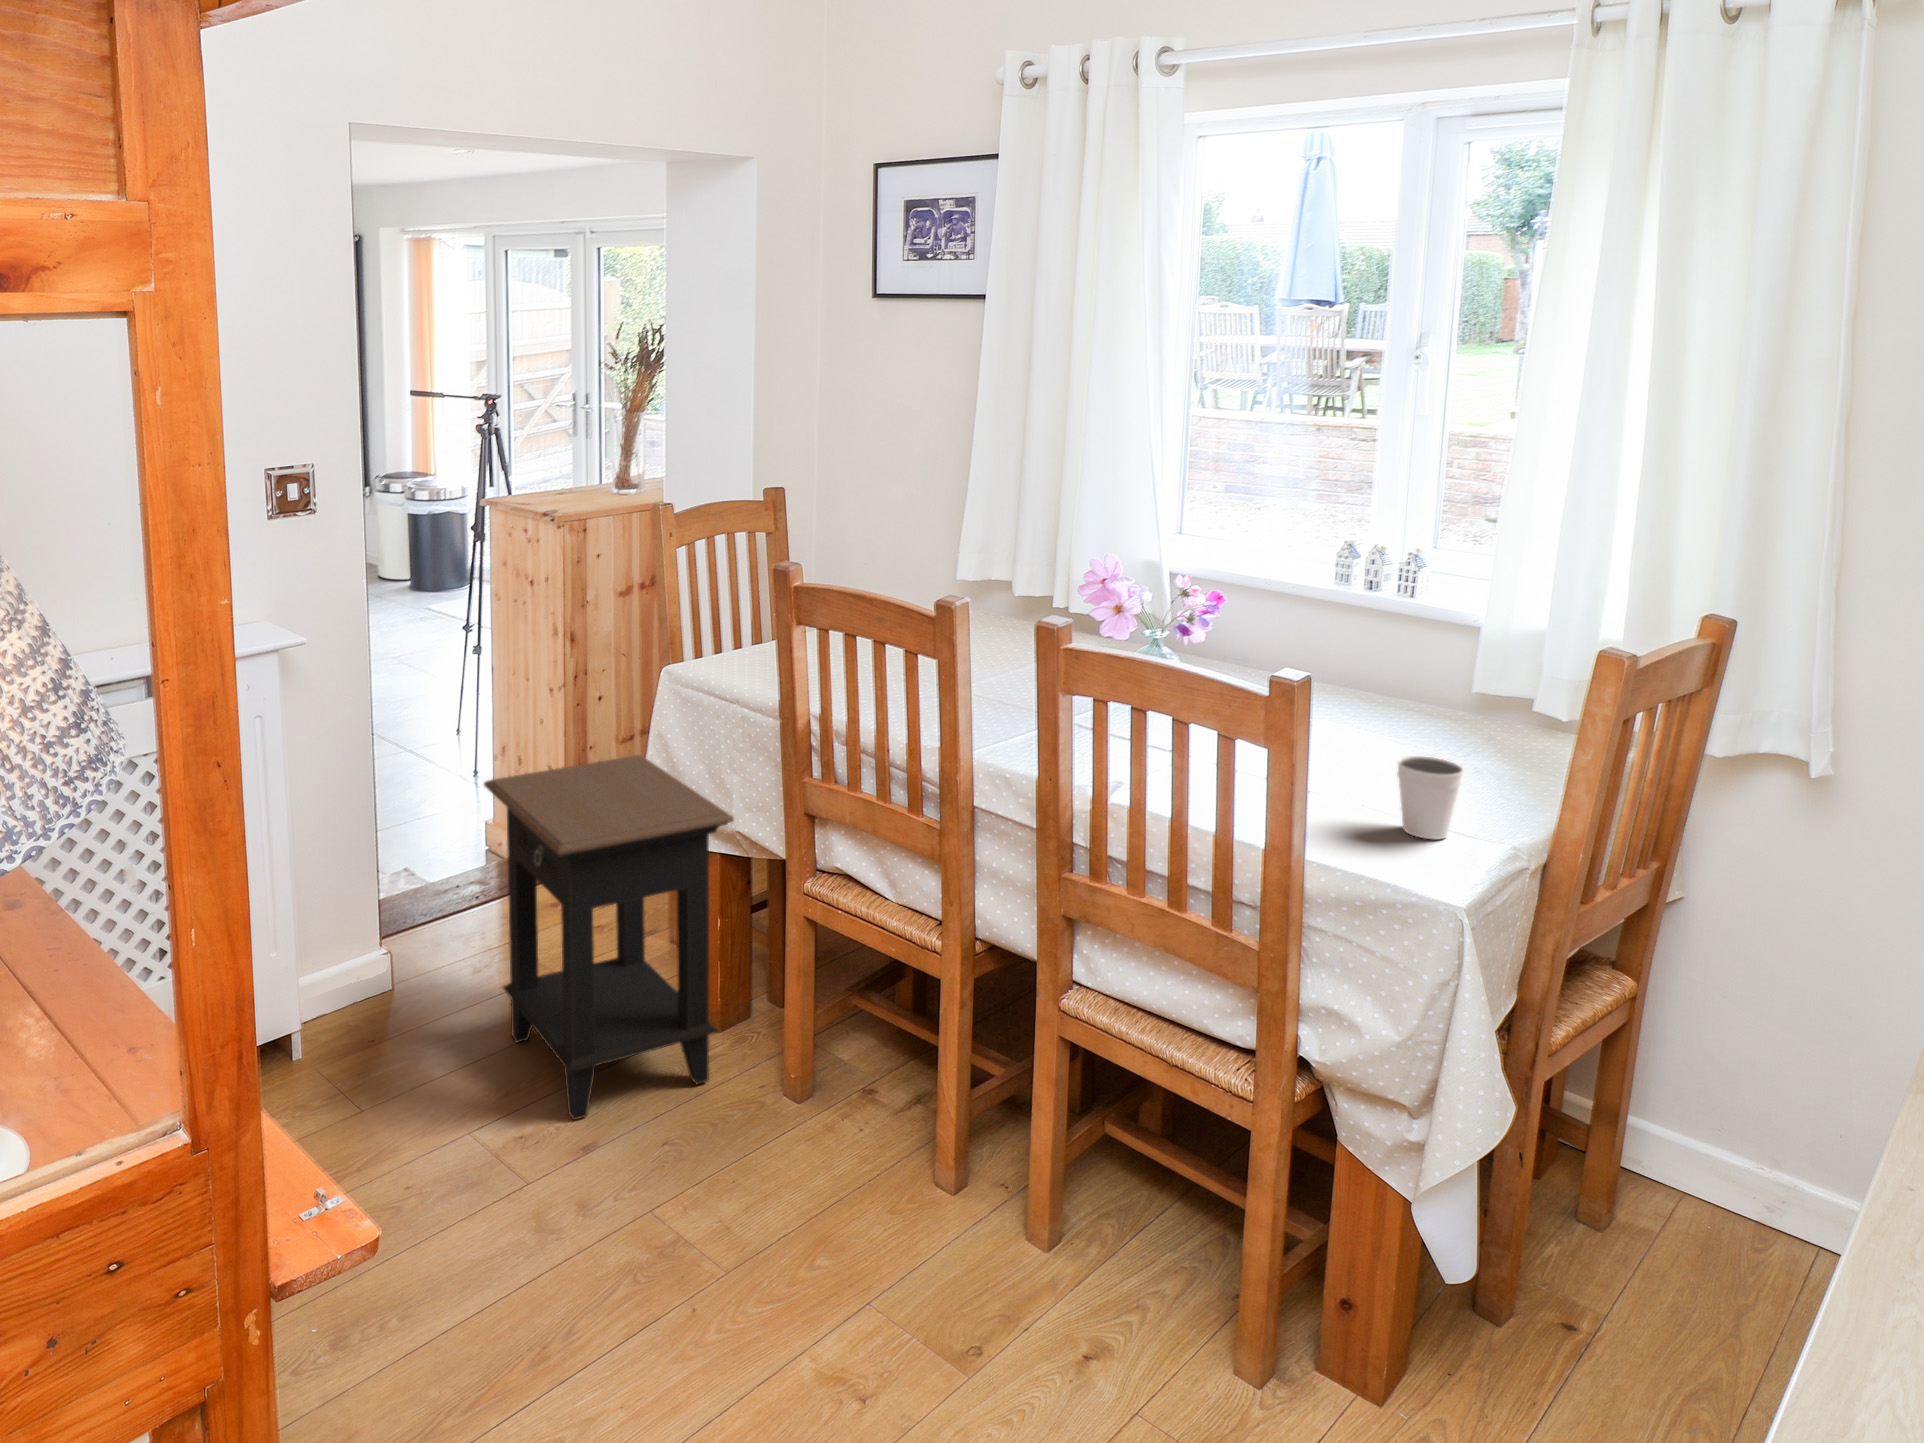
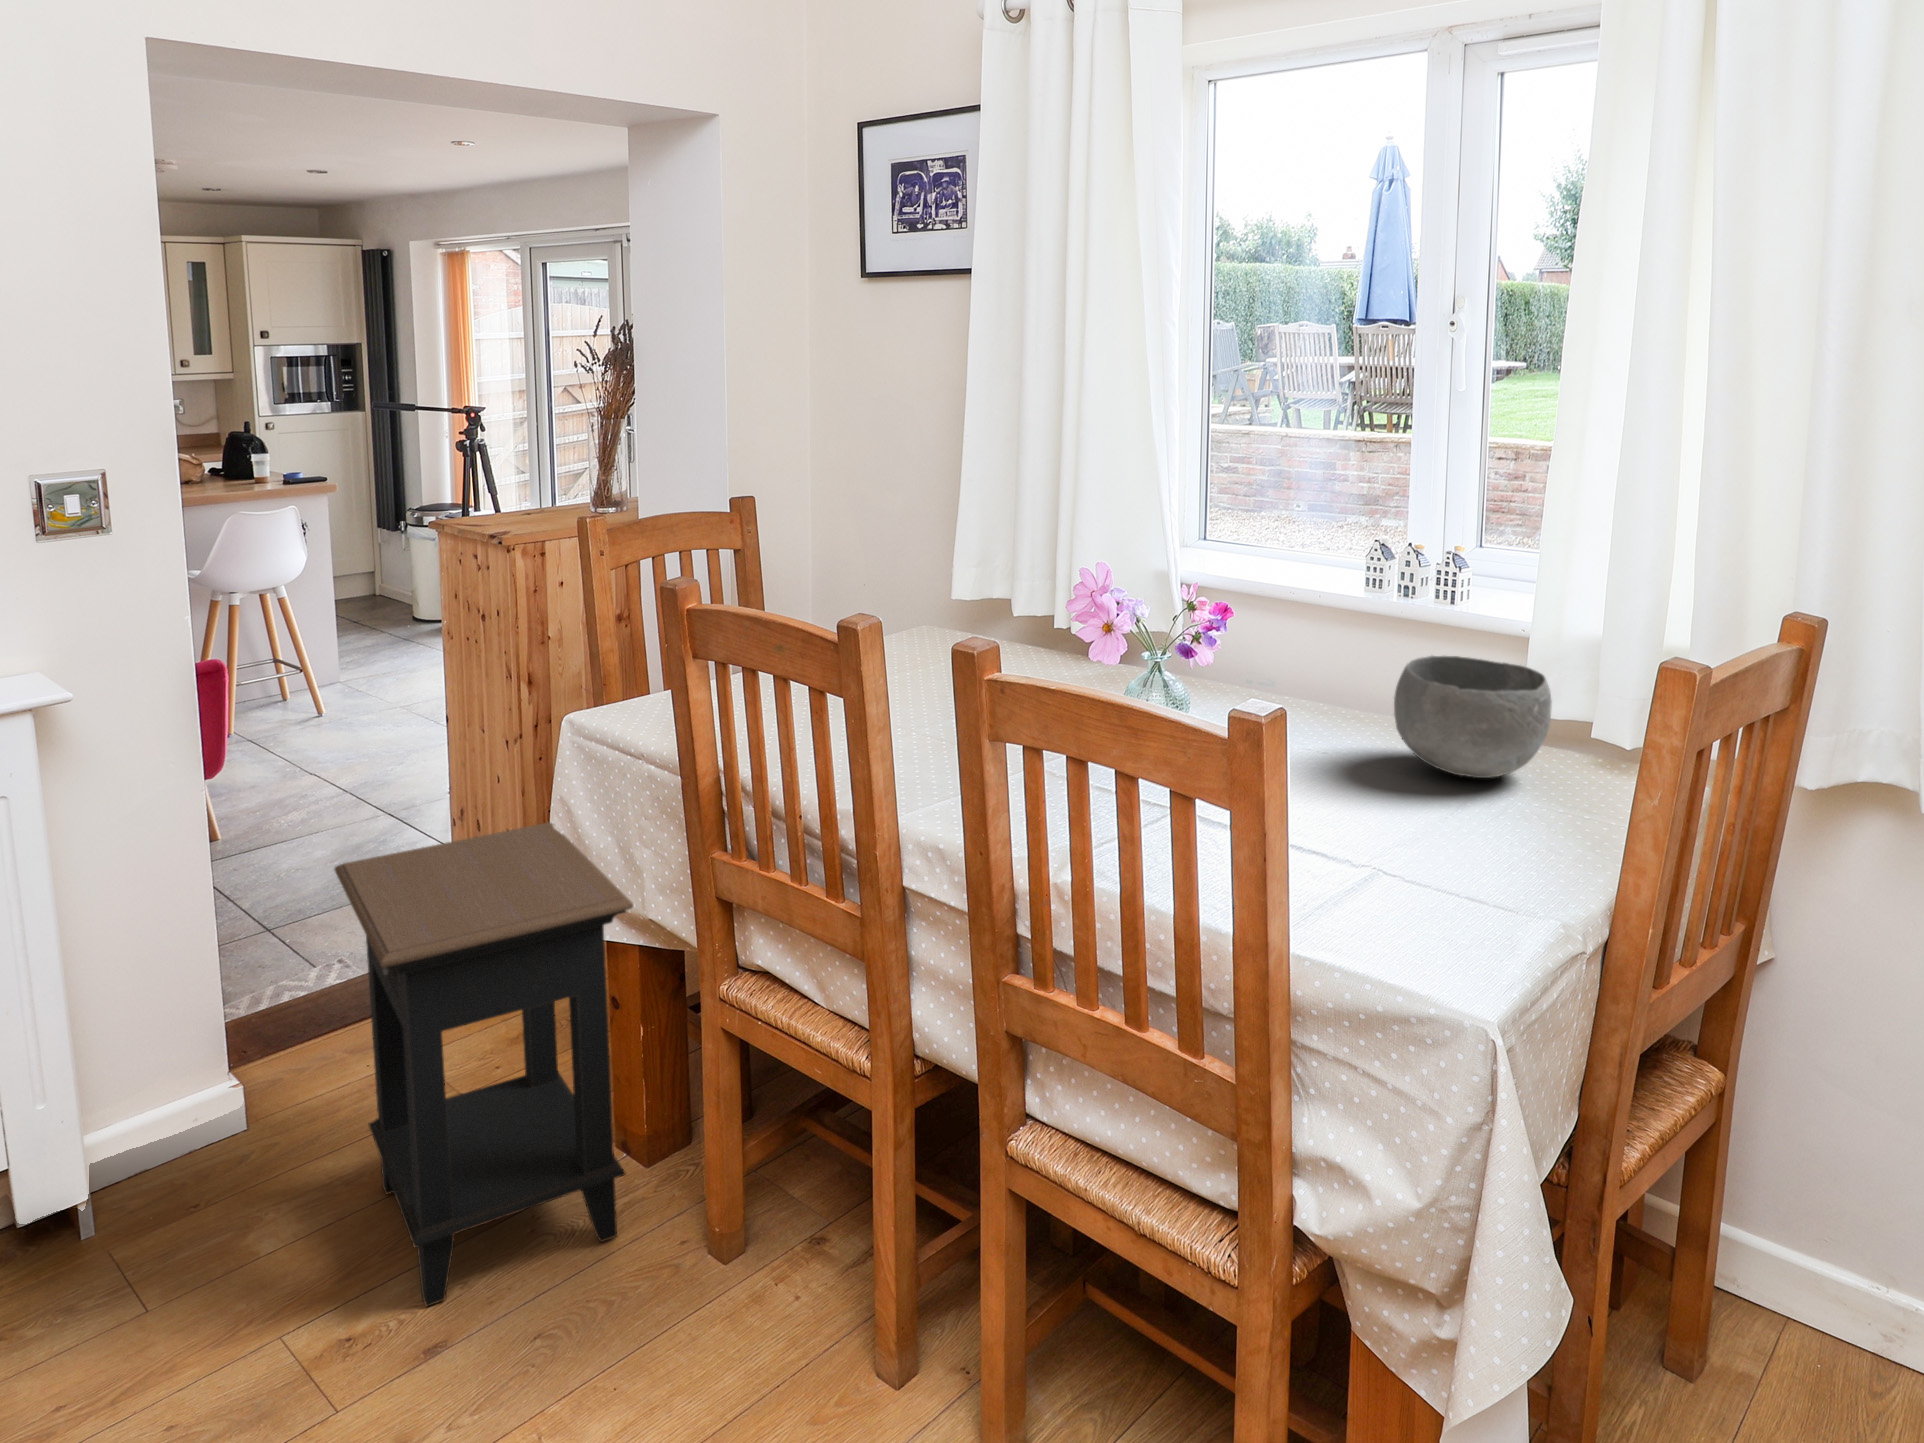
bowl: none [1365,641,1500,741] -> present [1394,656,1552,778]
cup: present [1397,756,1463,839] -> none [1416,806,1499,917]

